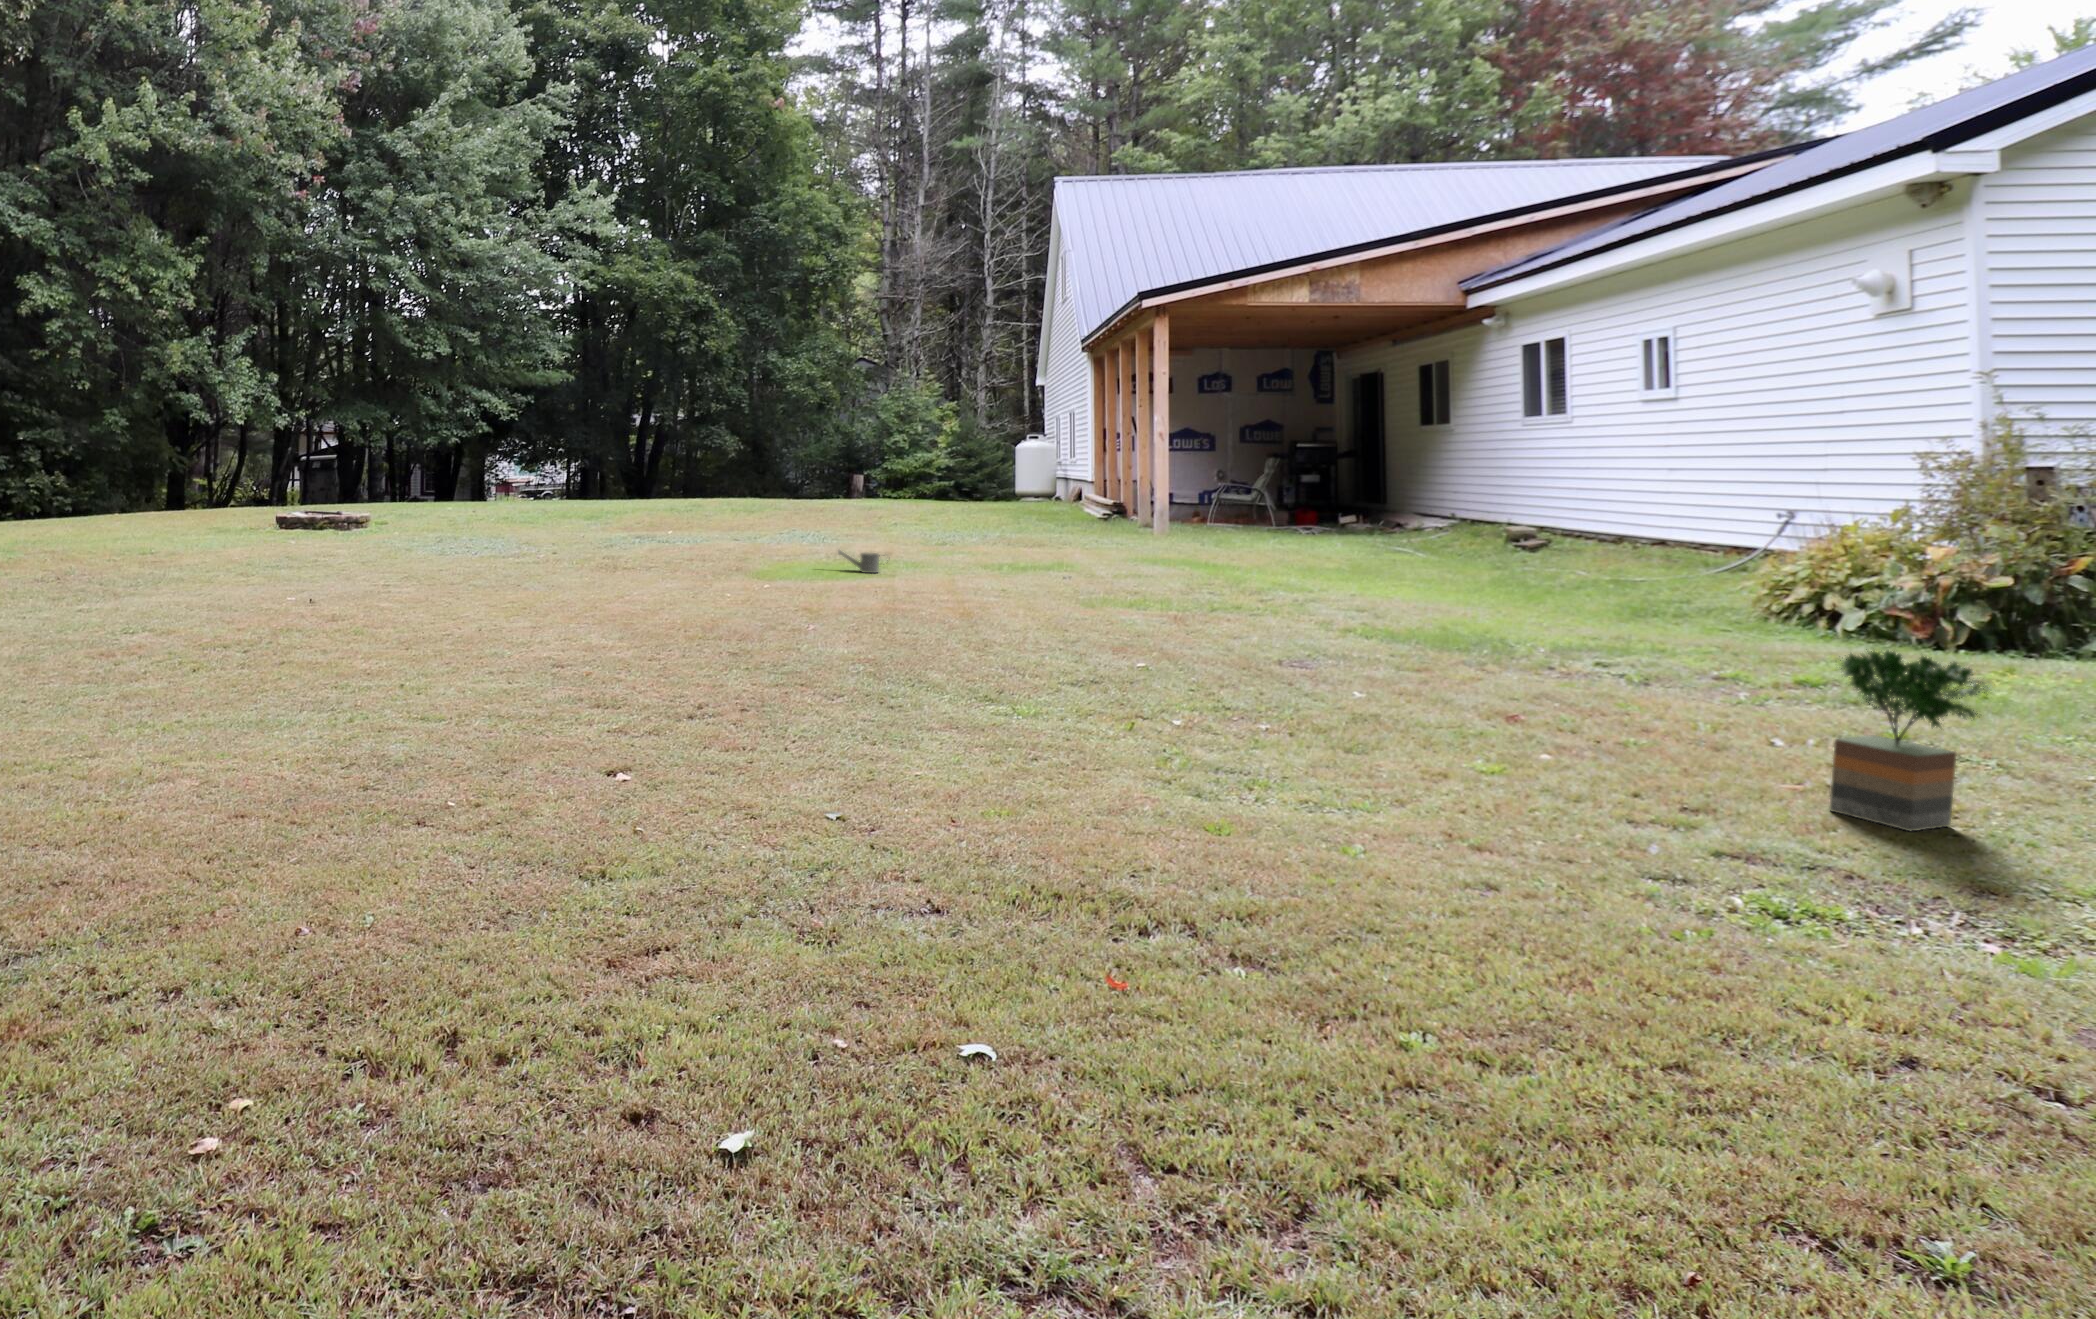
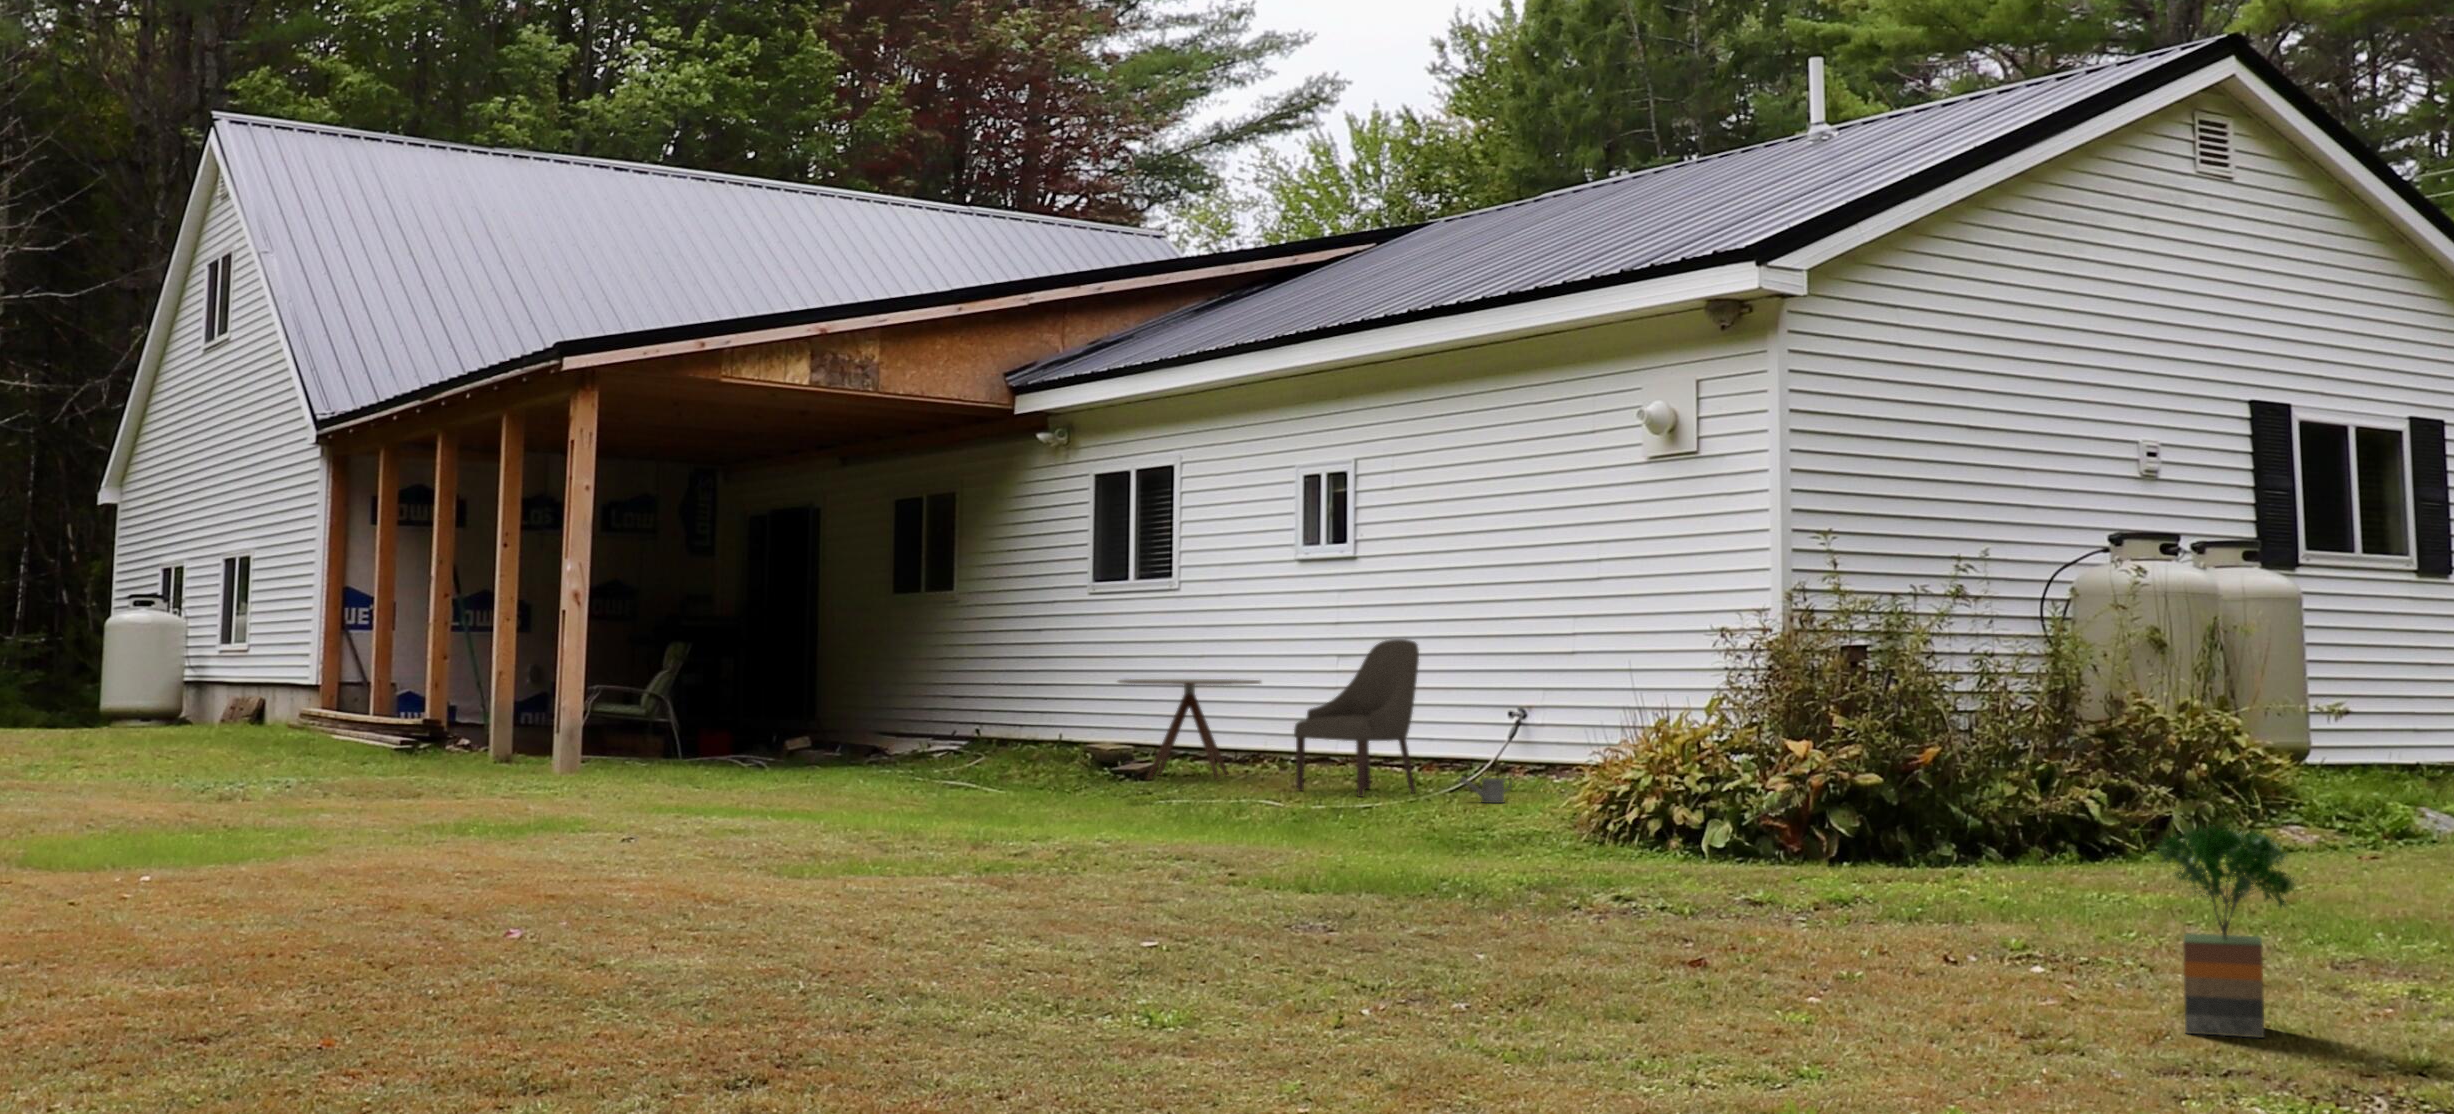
chair: none [1612,456,1727,565] -> present [1294,639,1419,797]
round table: none [1495,475,1615,544] -> present [1118,679,1261,781]
watering can: present [838,550,884,573] -> present [1460,777,1512,803]

